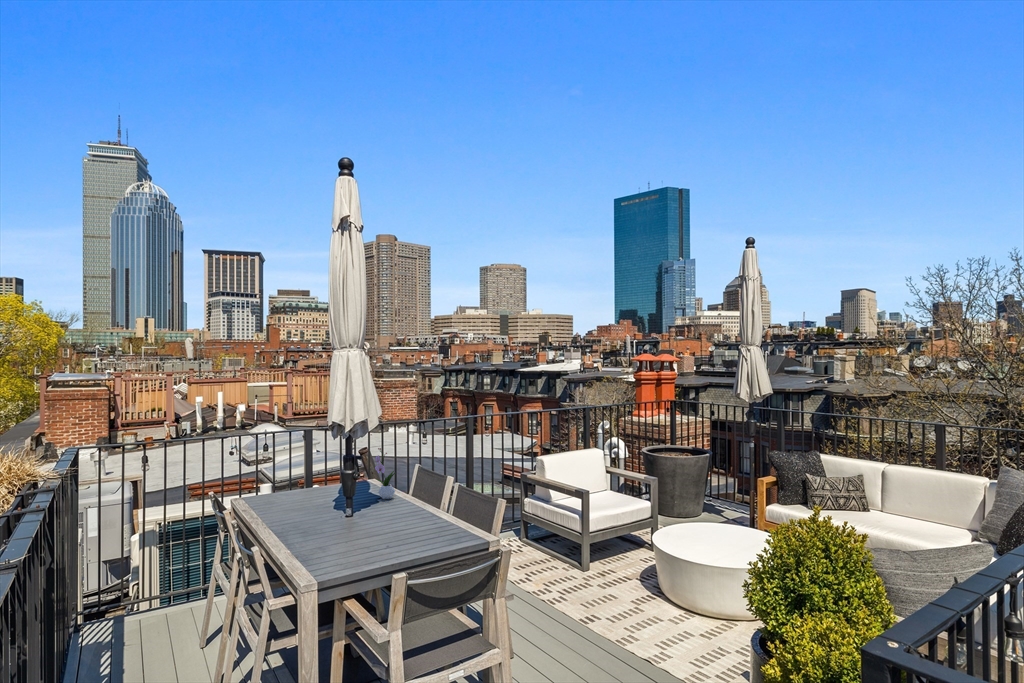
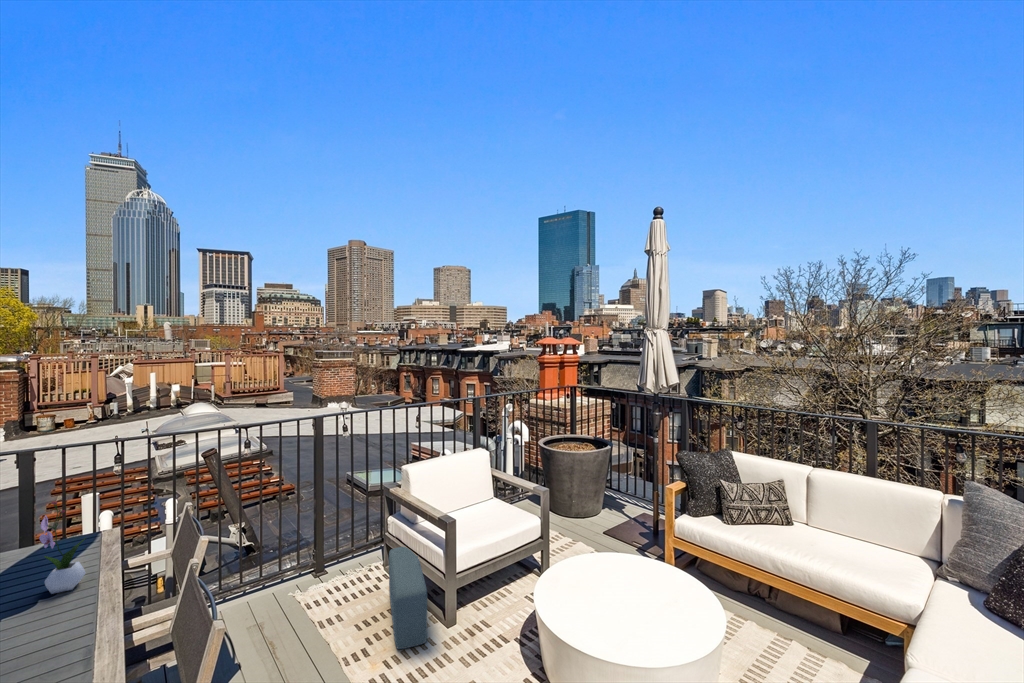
pouf: none [533,517,573,578] -> present [389,547,427,649]

